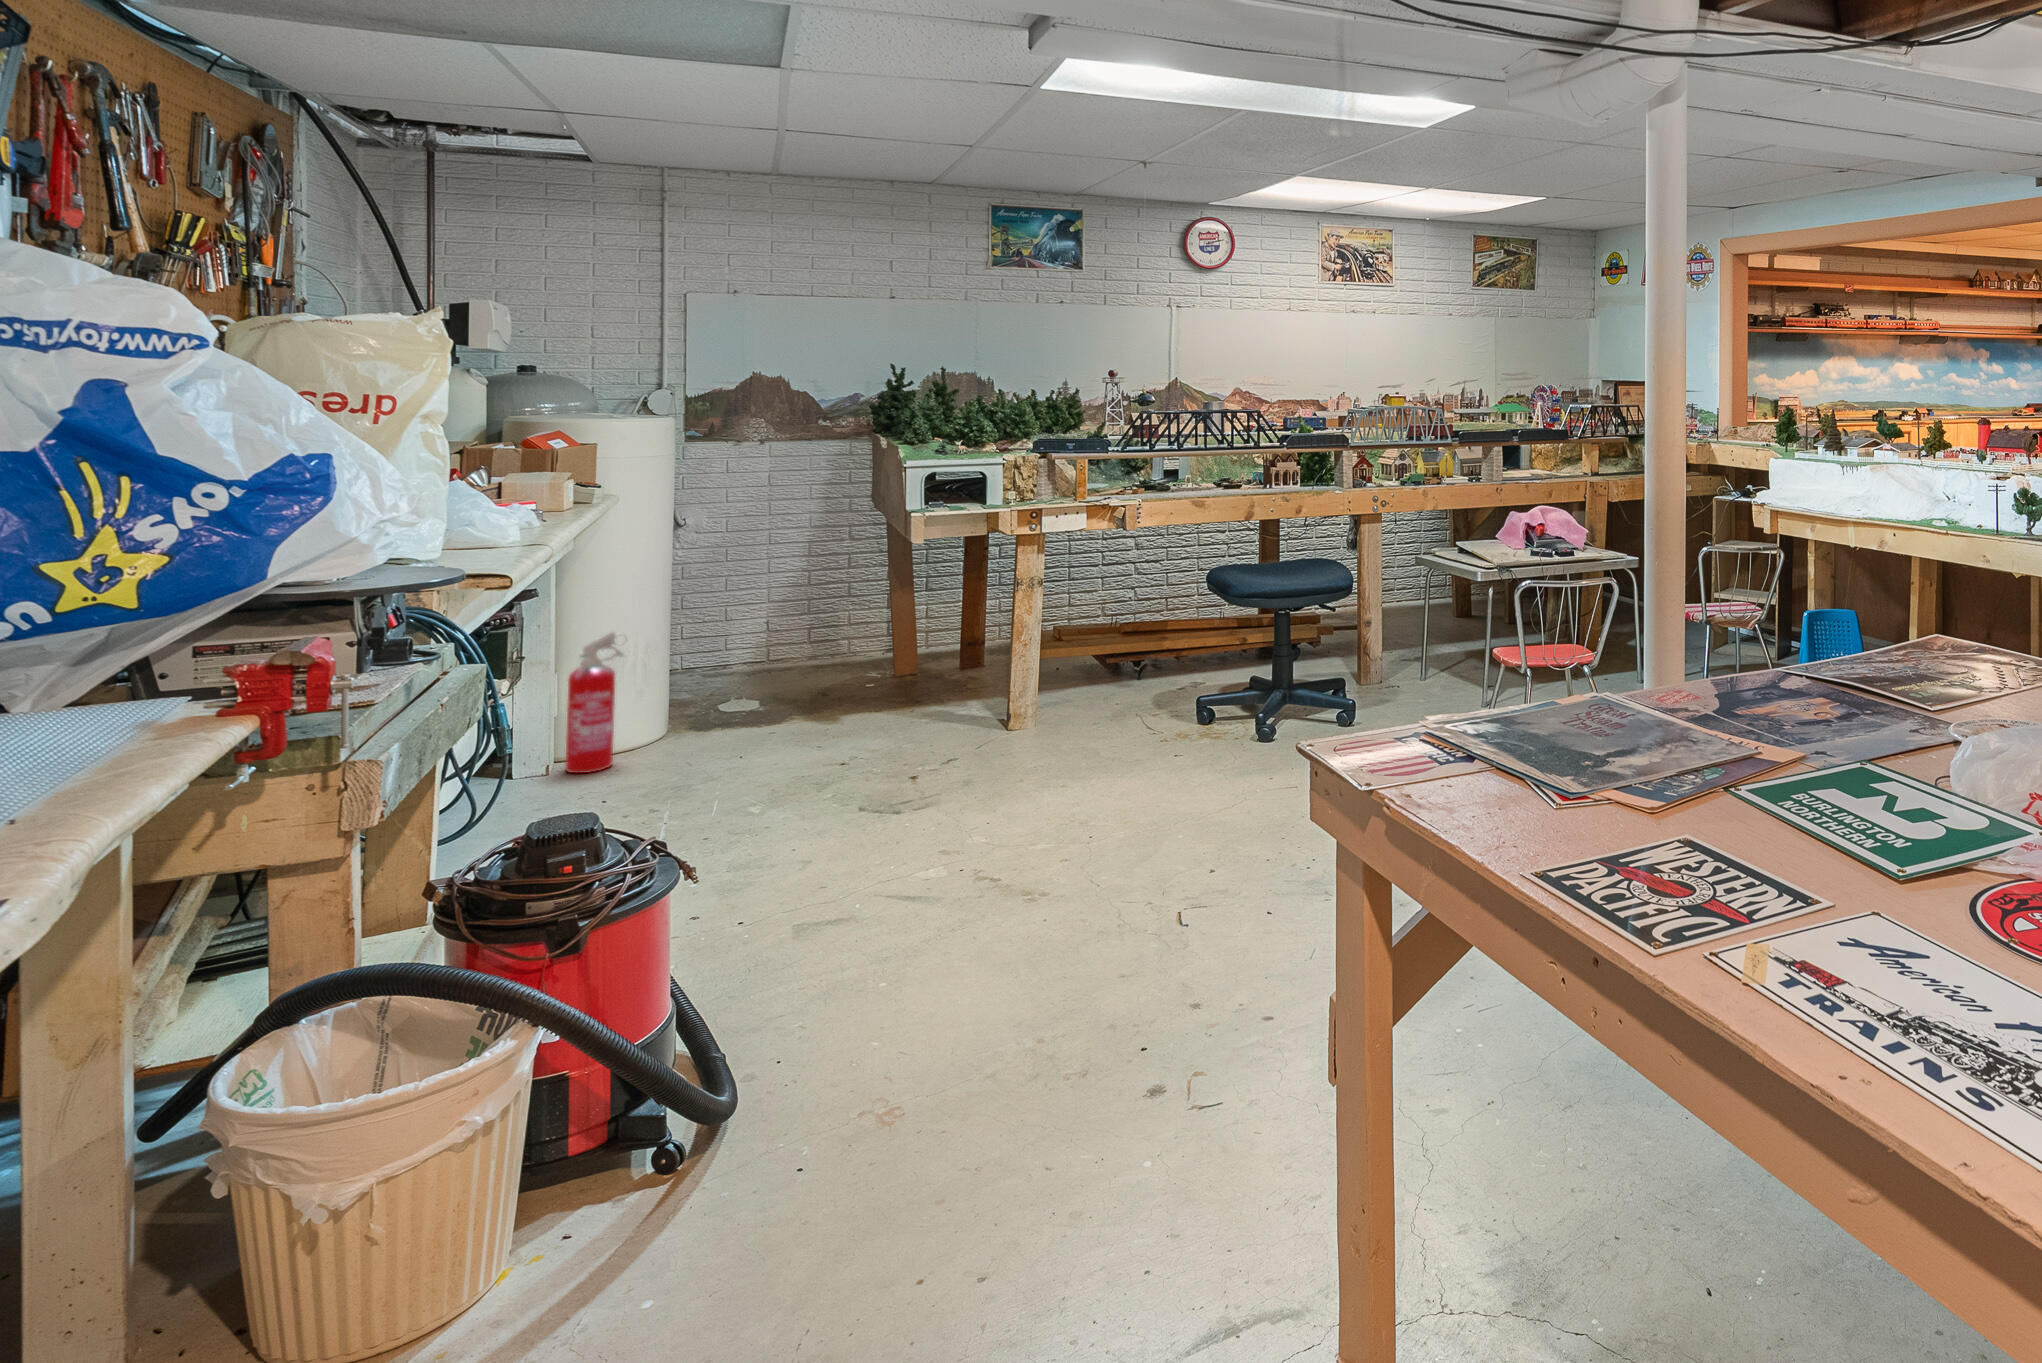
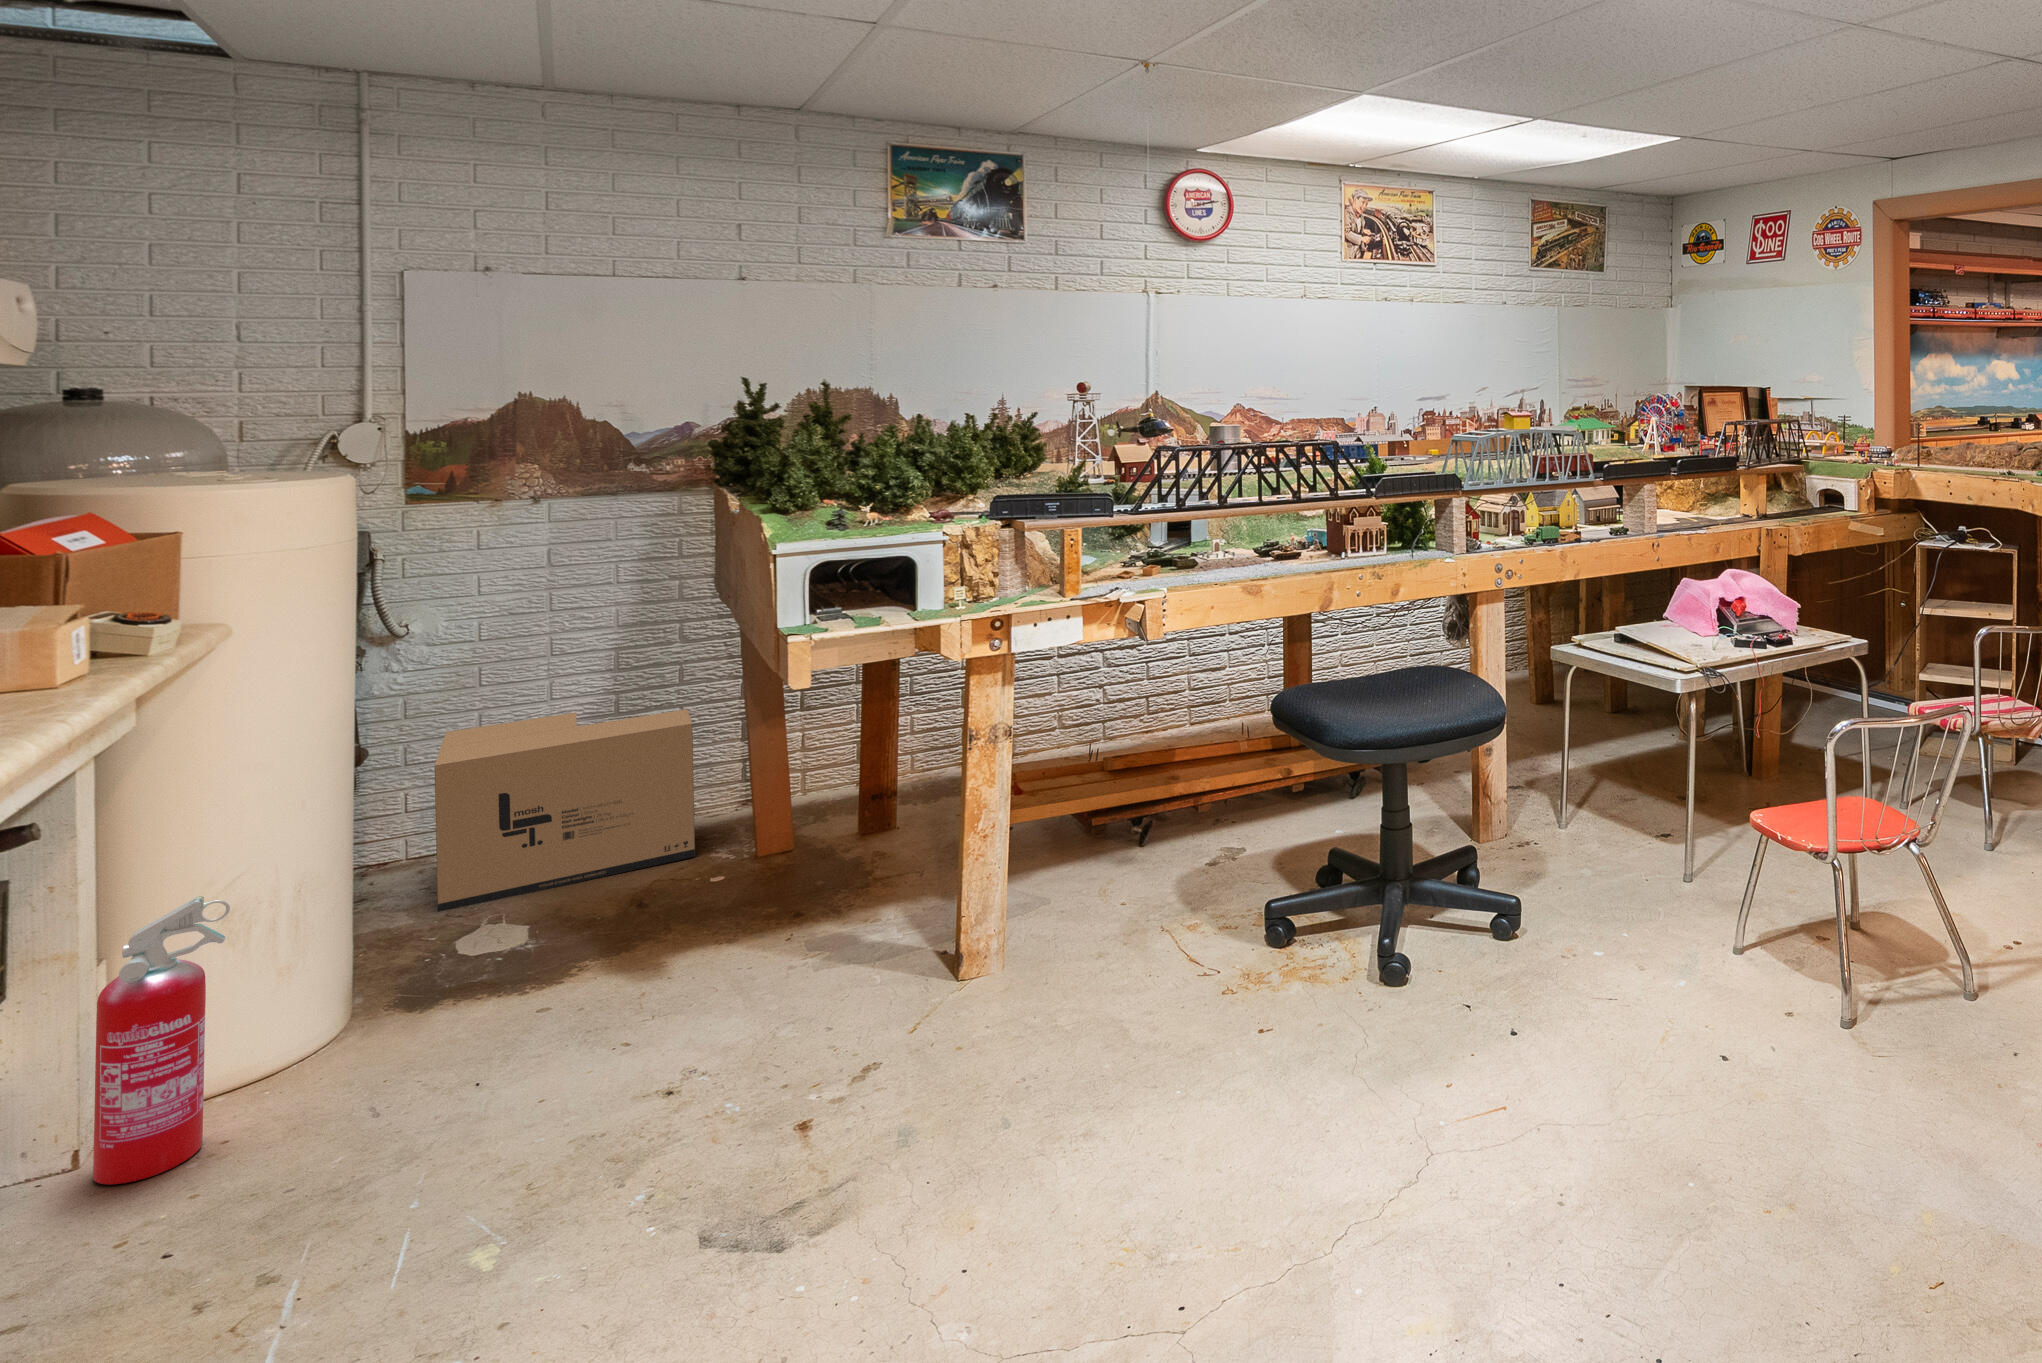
cardboard box: none [706,581,856,692] -> present [435,709,695,912]

